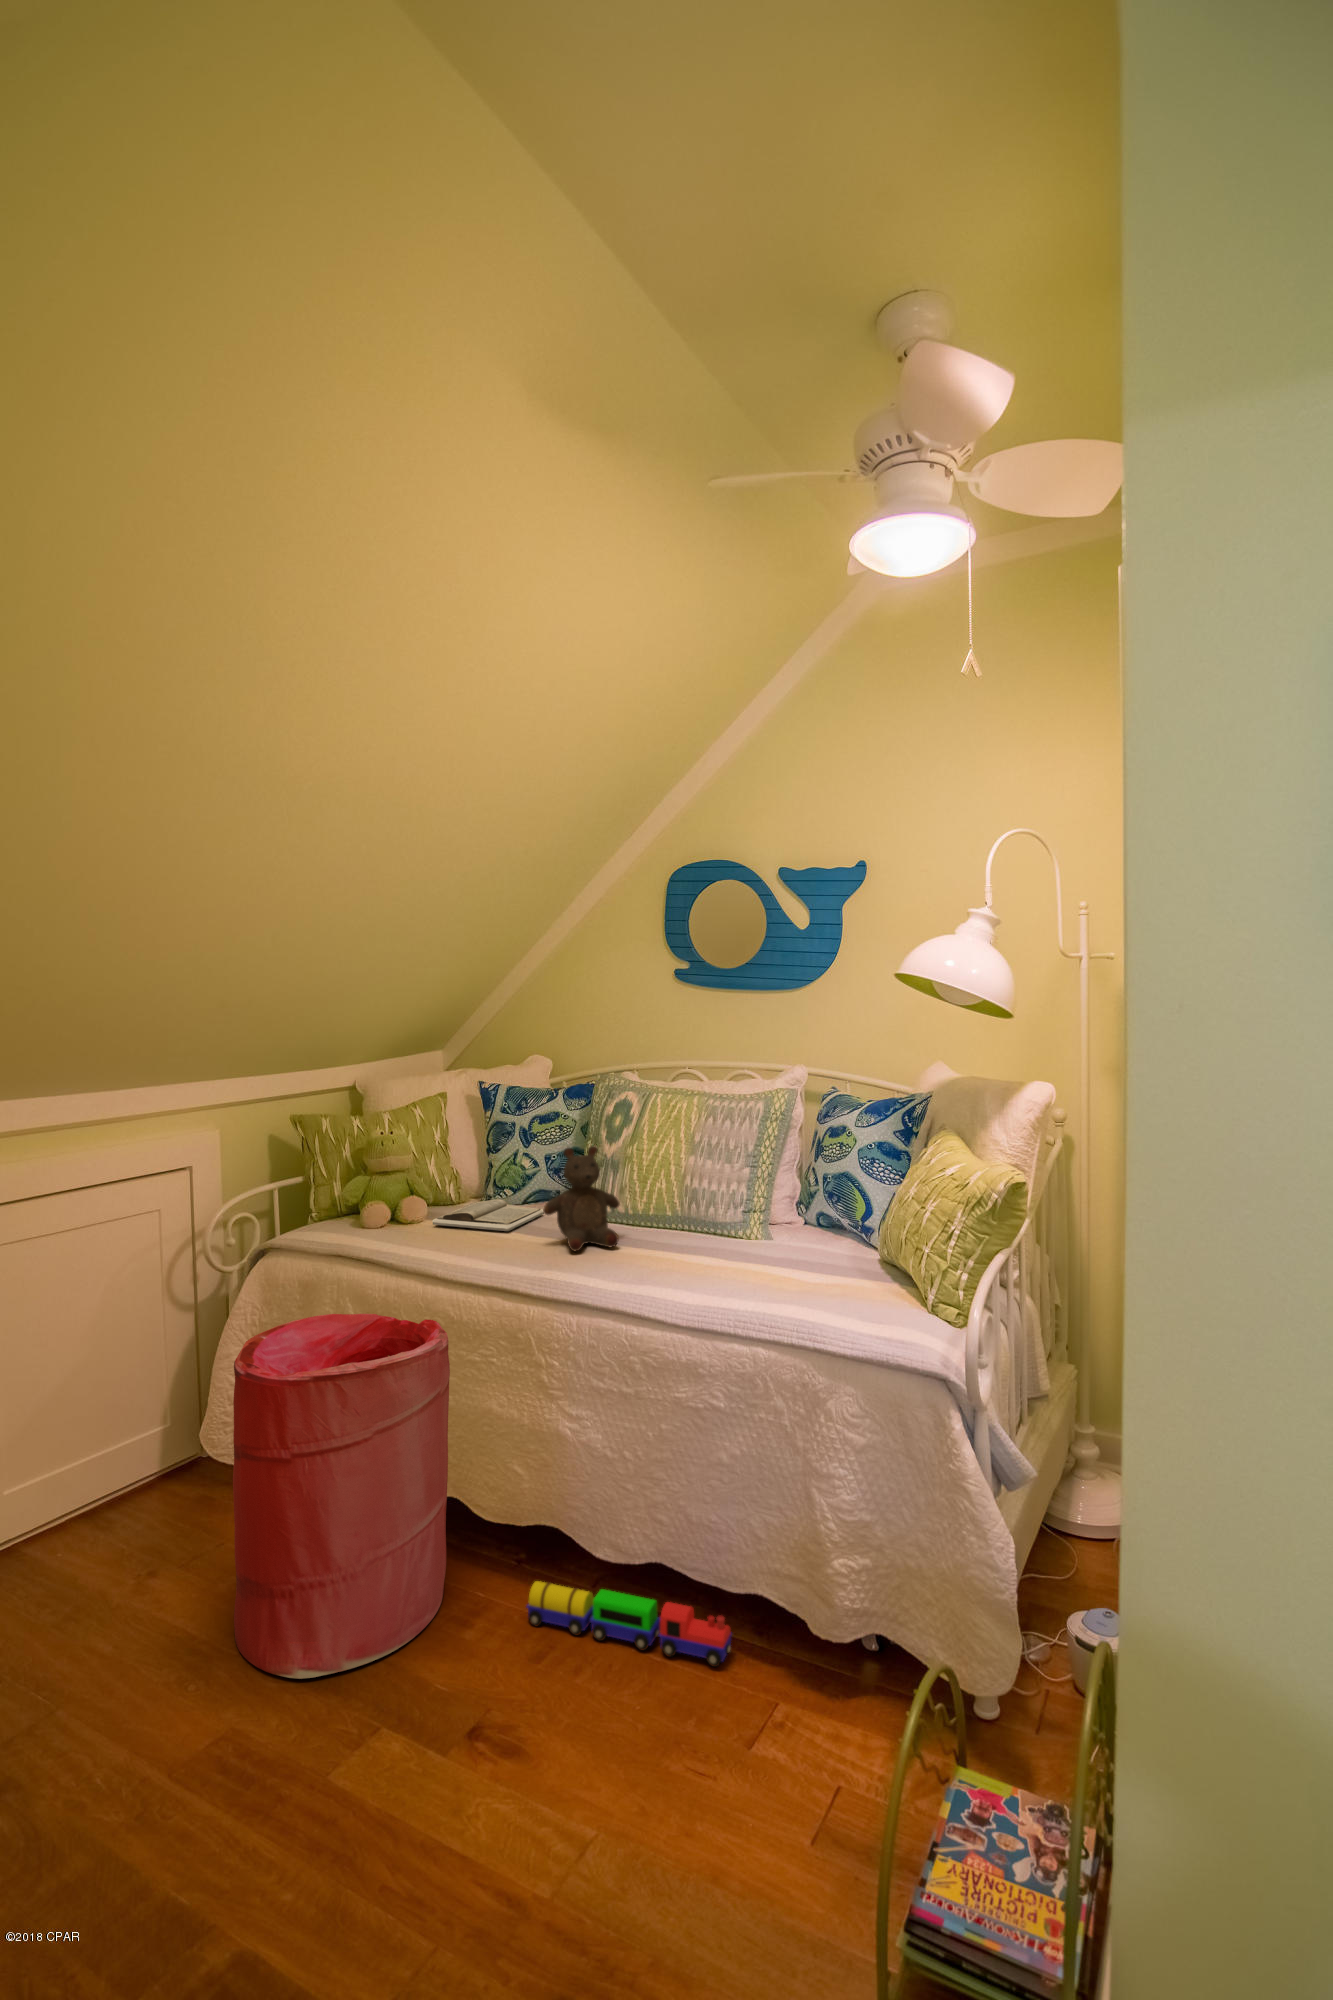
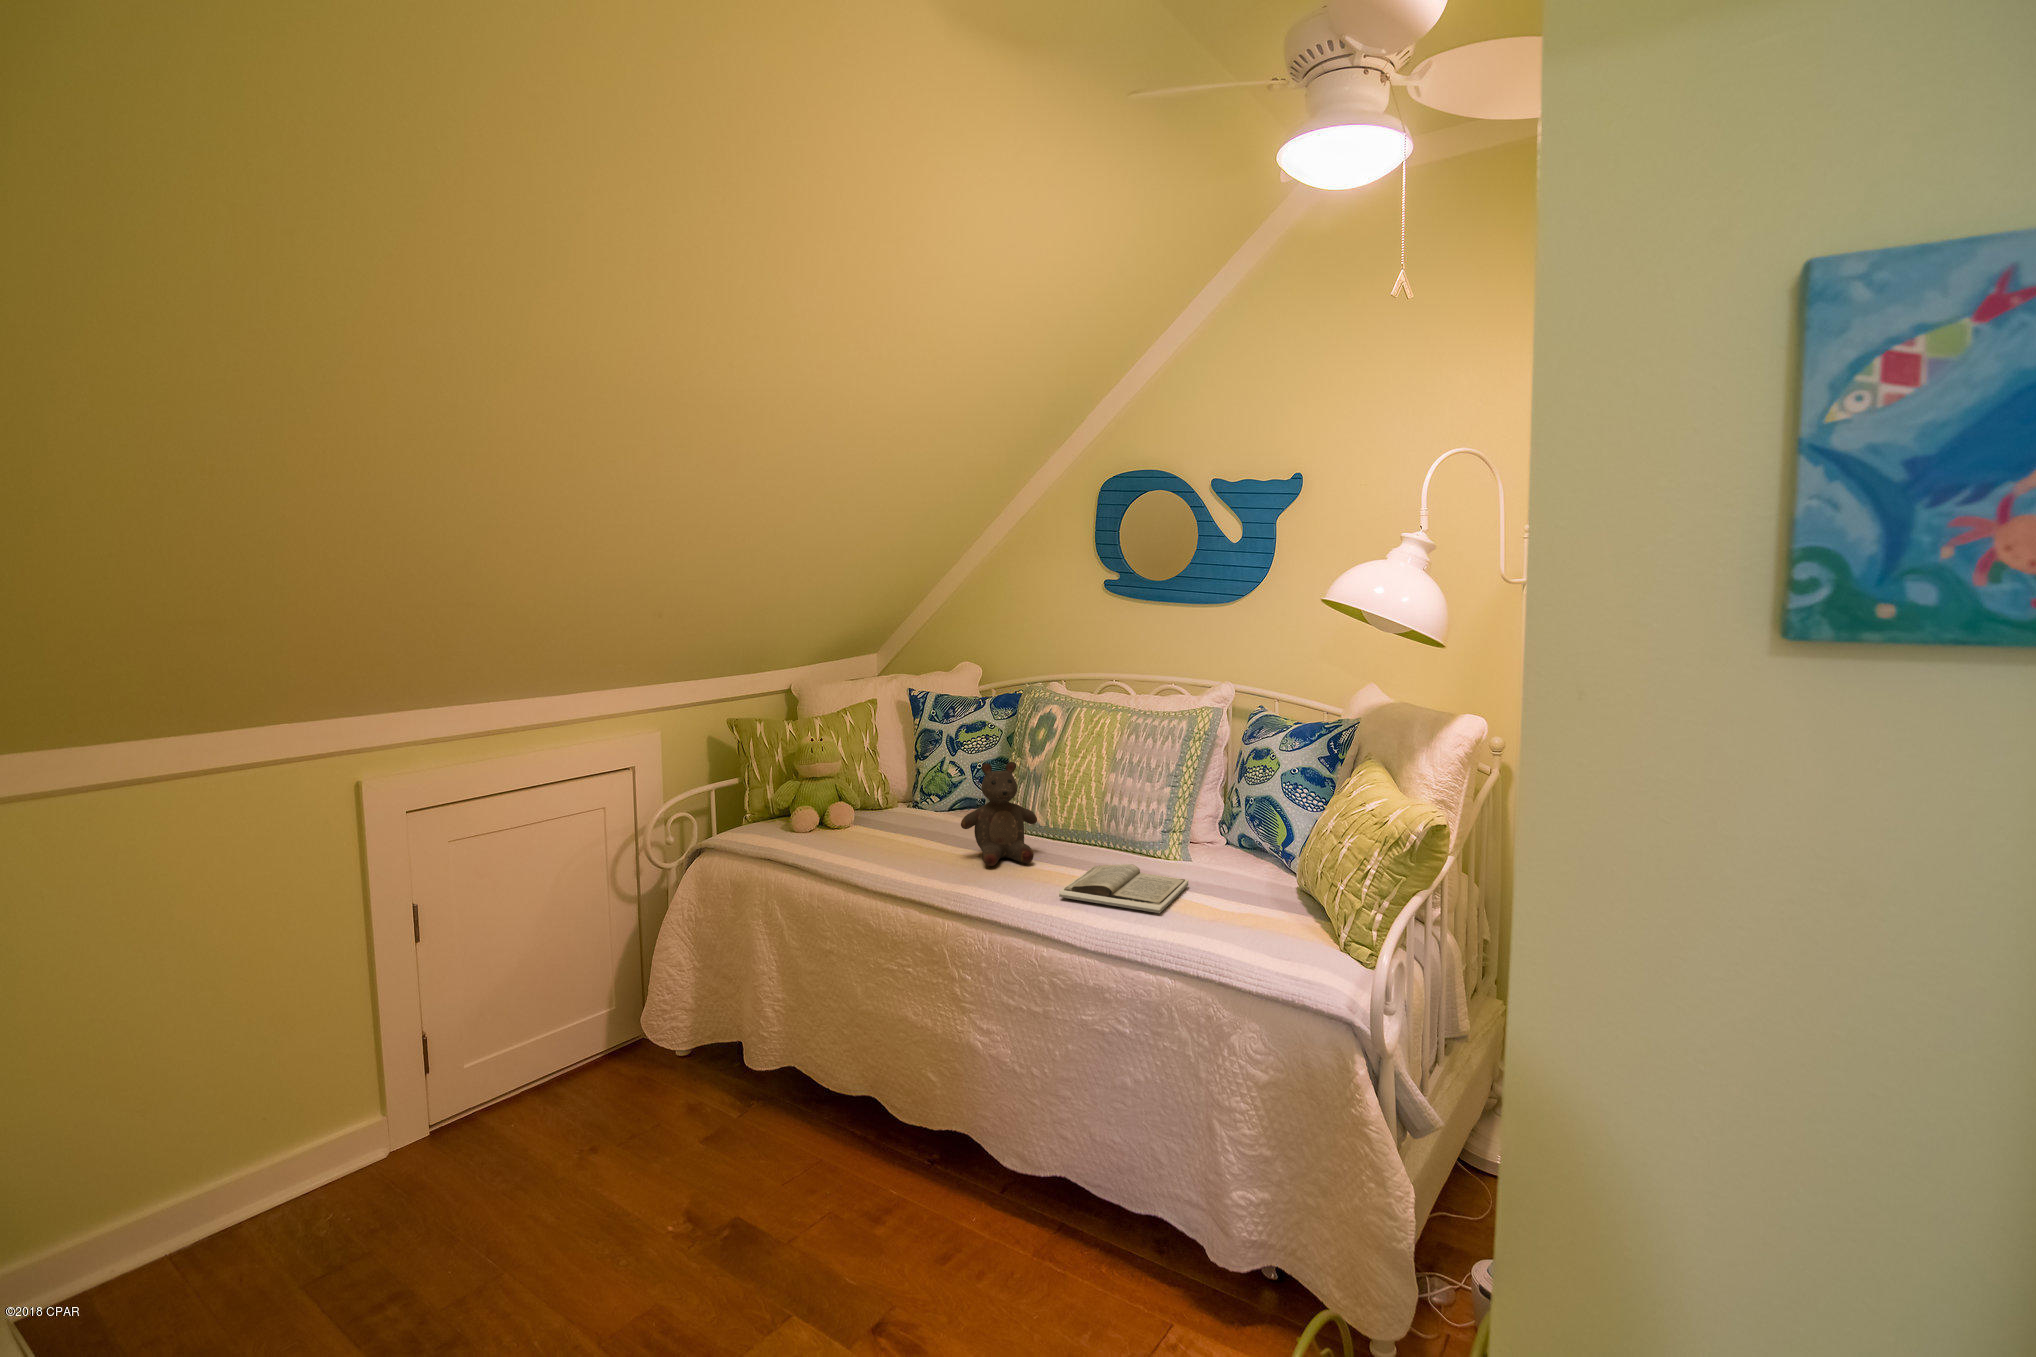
book: present [432,1199,544,1231] -> present [1059,864,1188,913]
laundry hamper: present [233,1314,450,1679] -> none [657,917,861,1259]
toy train: present [527,1581,732,1667] -> none [932,1182,1129,1282]

